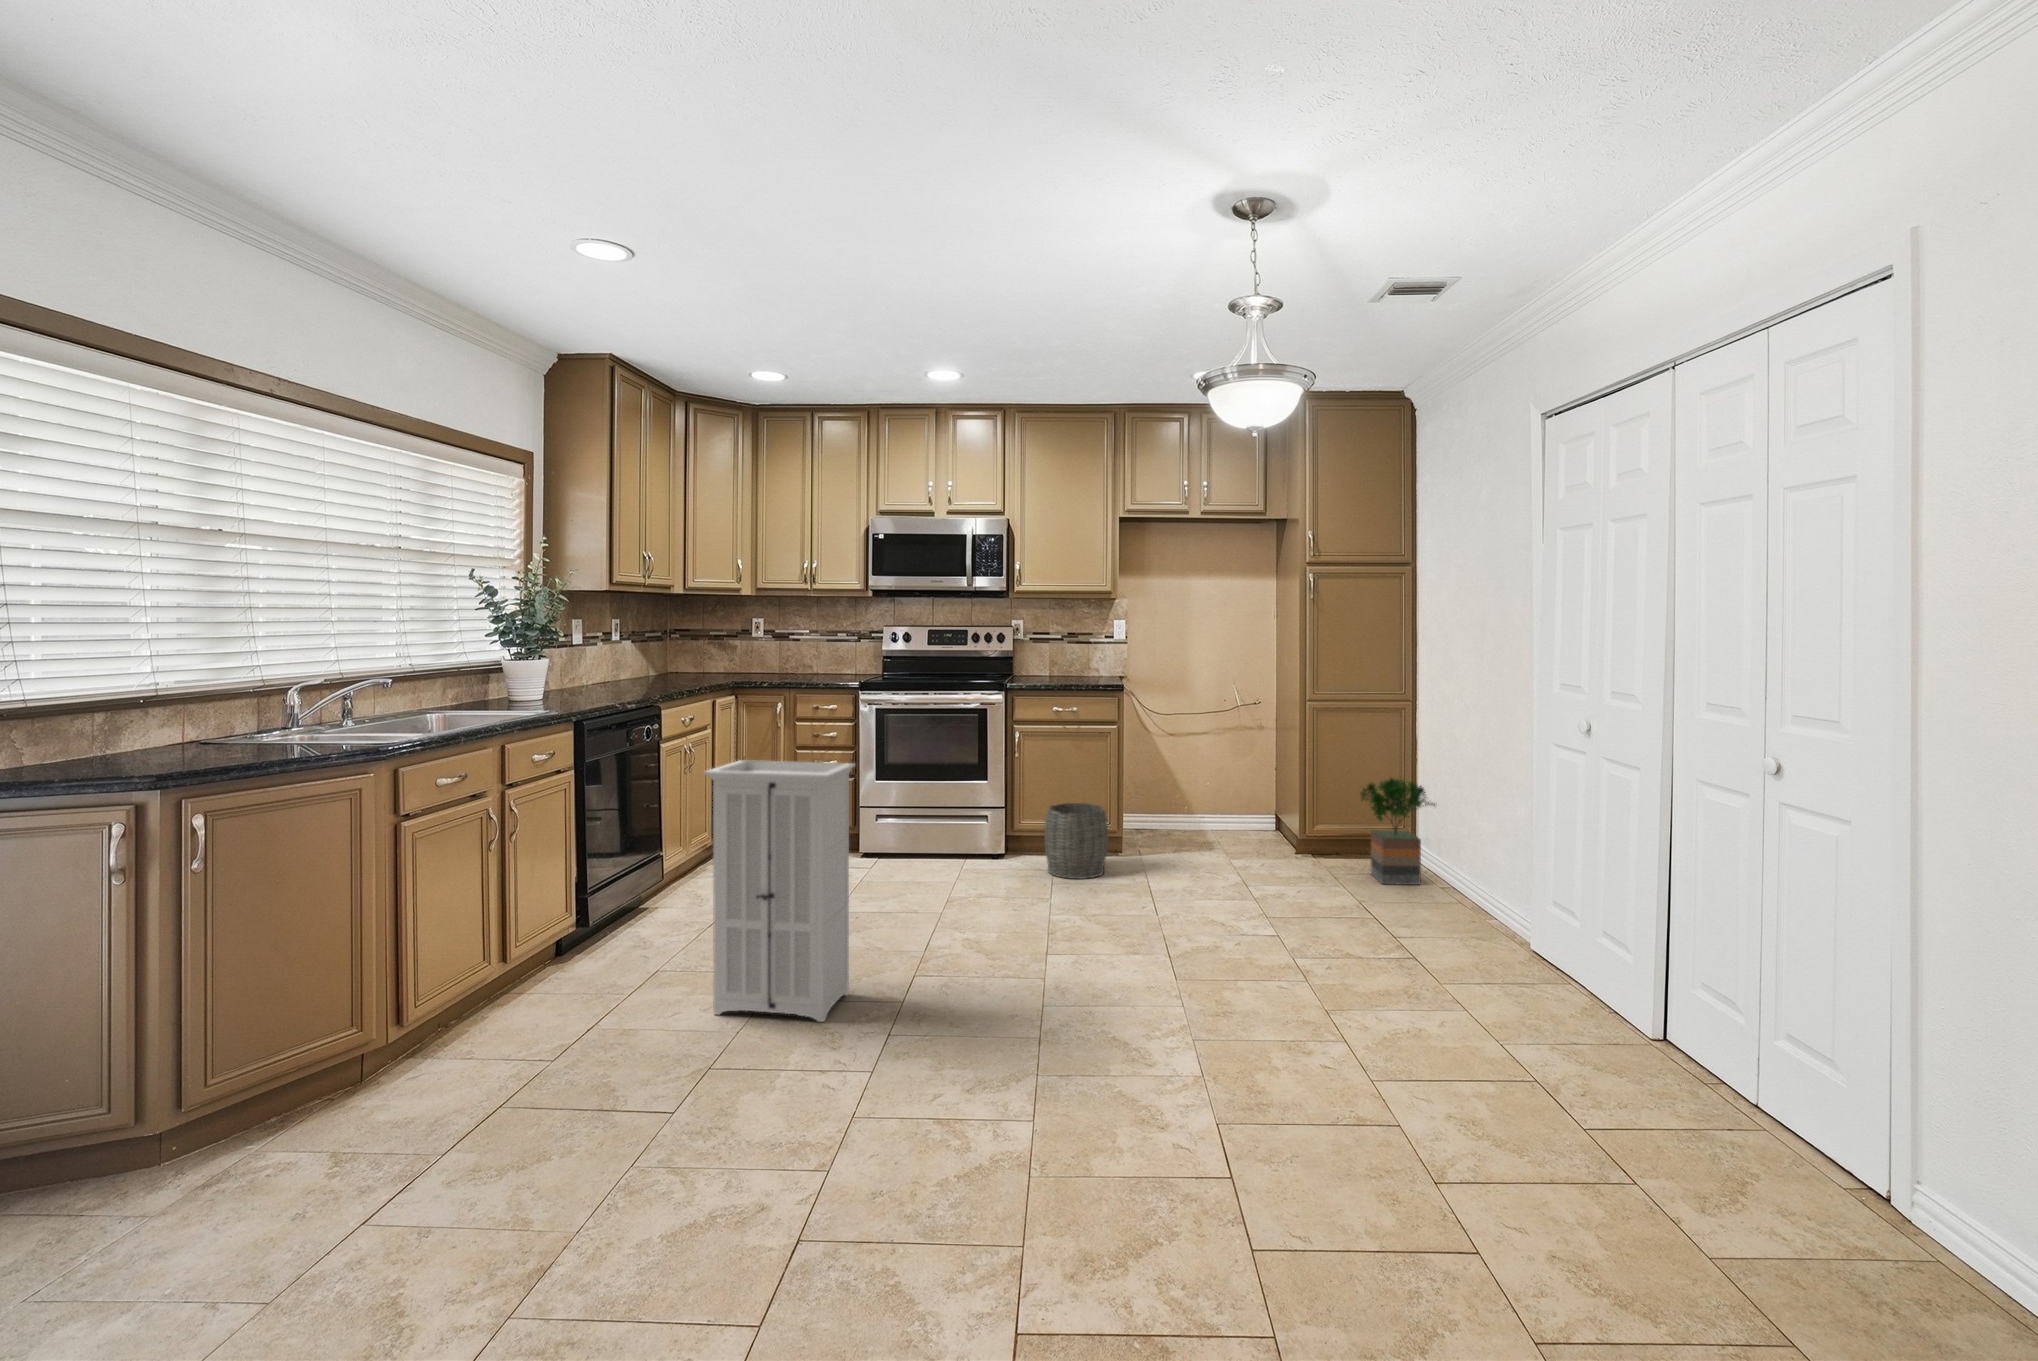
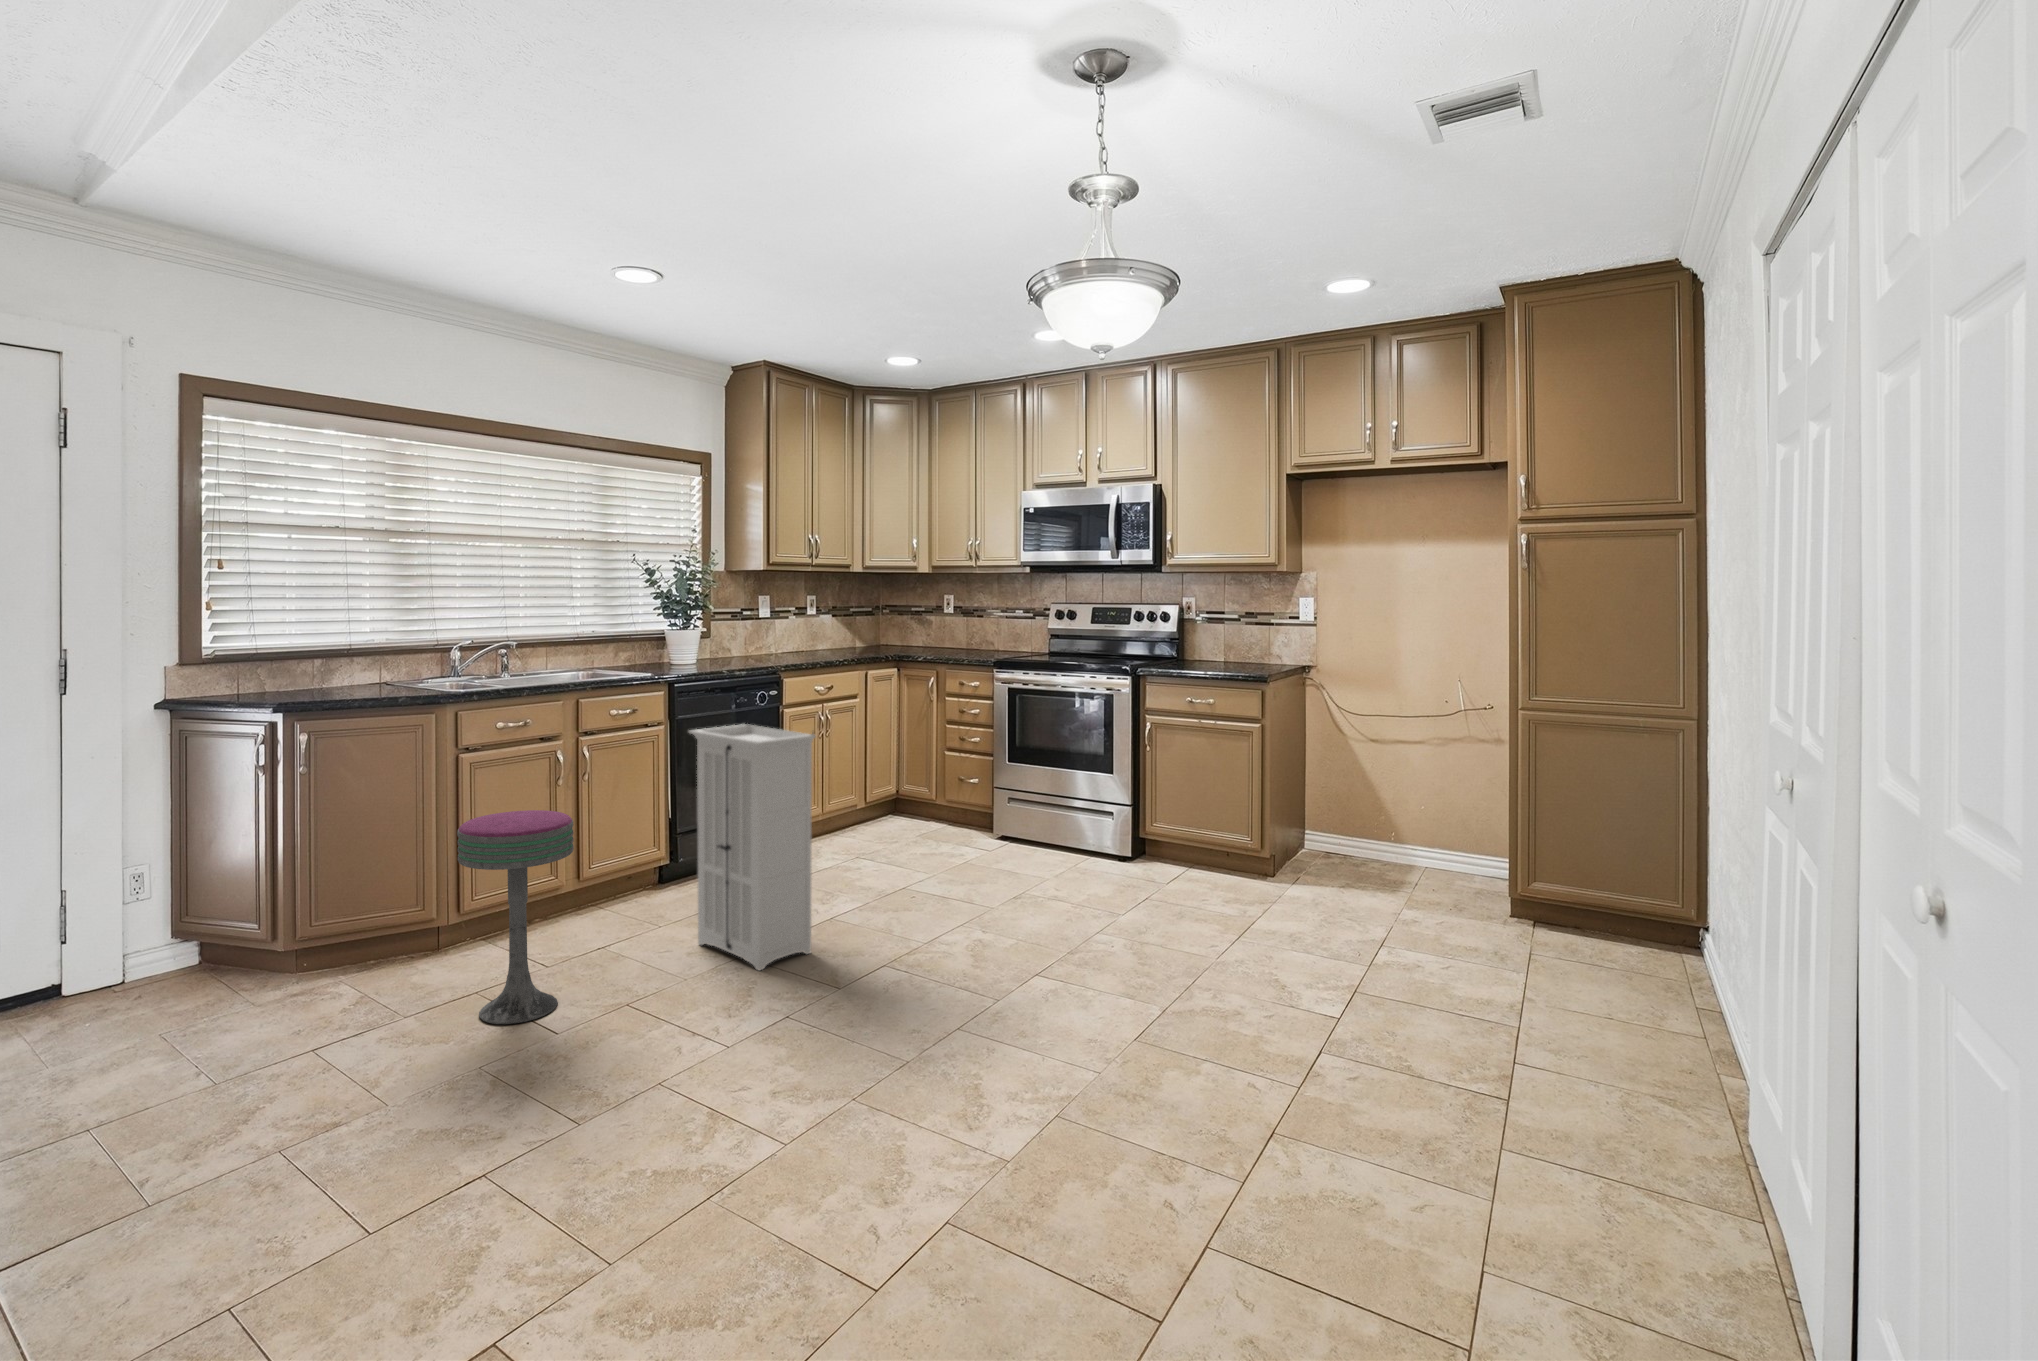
potted tree: present [1361,778,1435,885] -> none [1553,824,1682,987]
woven basket: present [1045,803,1108,879] -> none [1151,807,1225,896]
bar stool: none [528,882,673,1159] -> present [457,810,574,1024]

